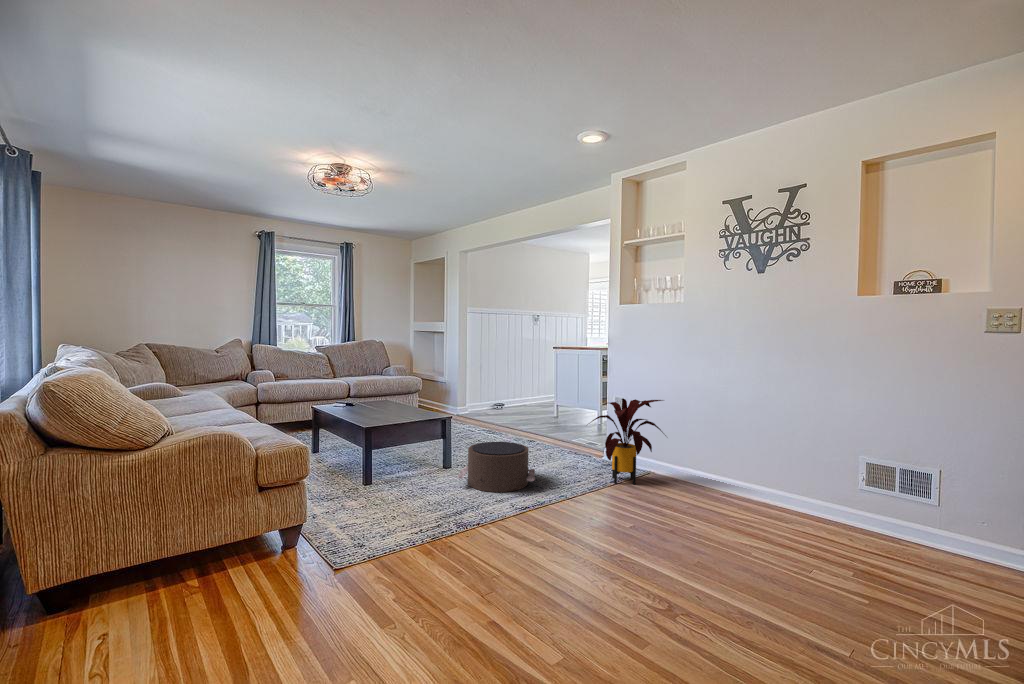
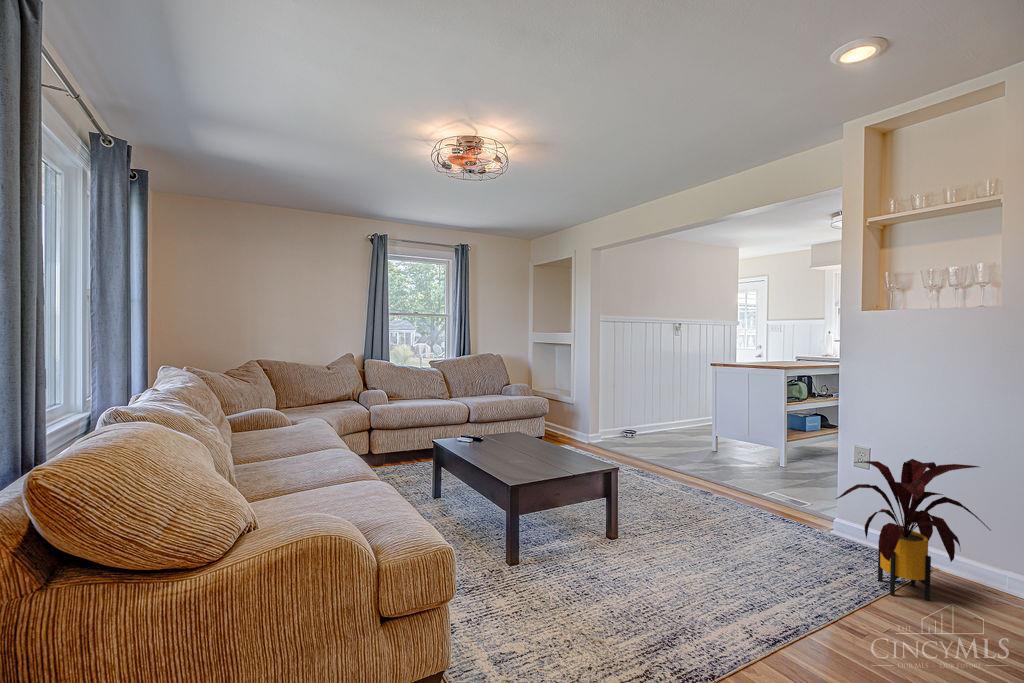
pouf: present [458,442,535,492] -> none [640,511,765,600]

